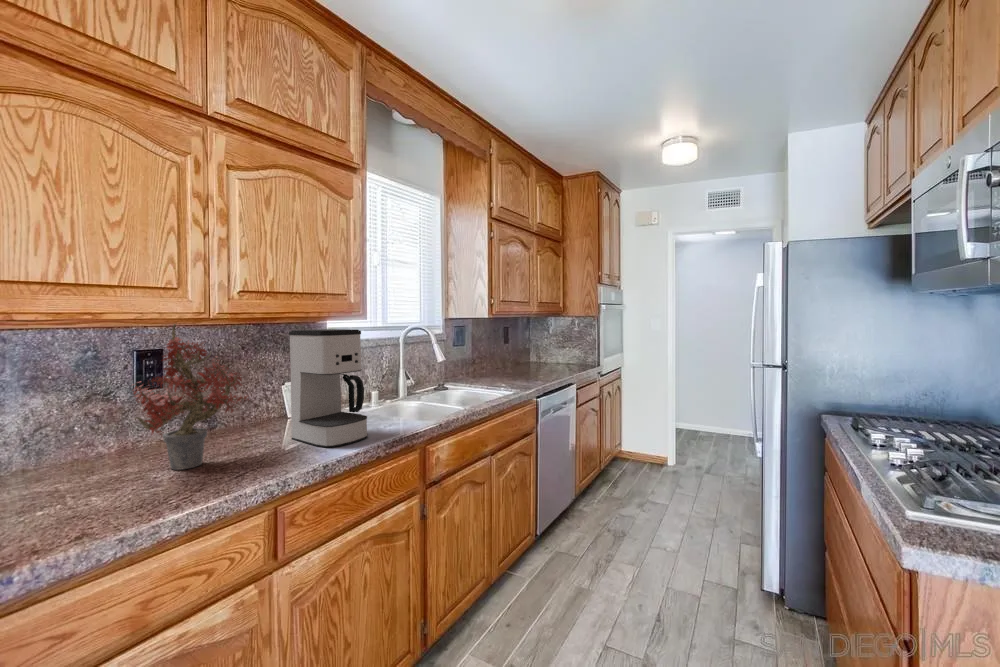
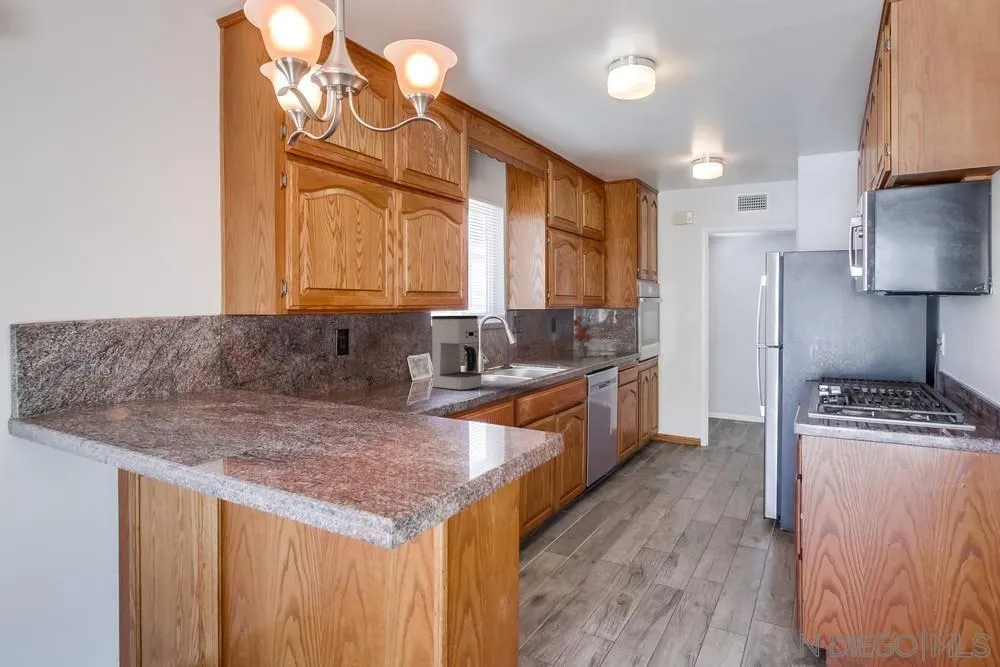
potted plant: present [134,324,247,470] -> present [570,313,593,358]

